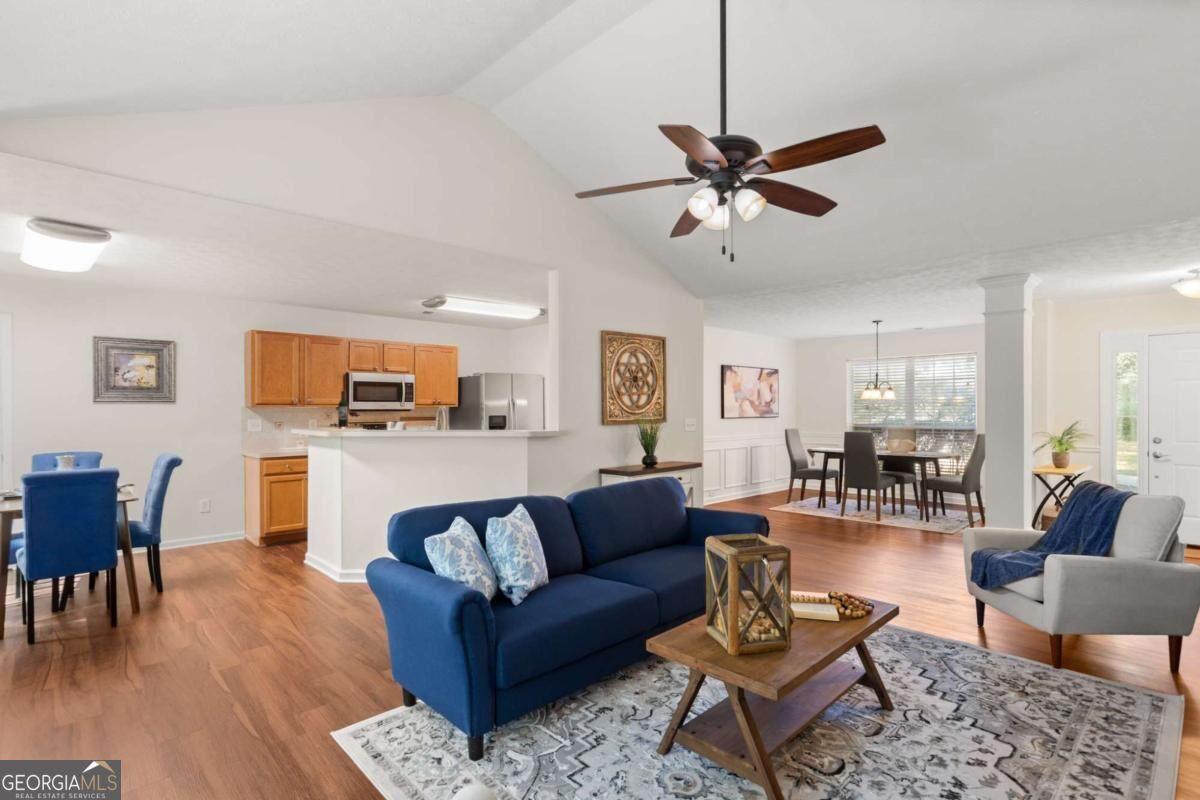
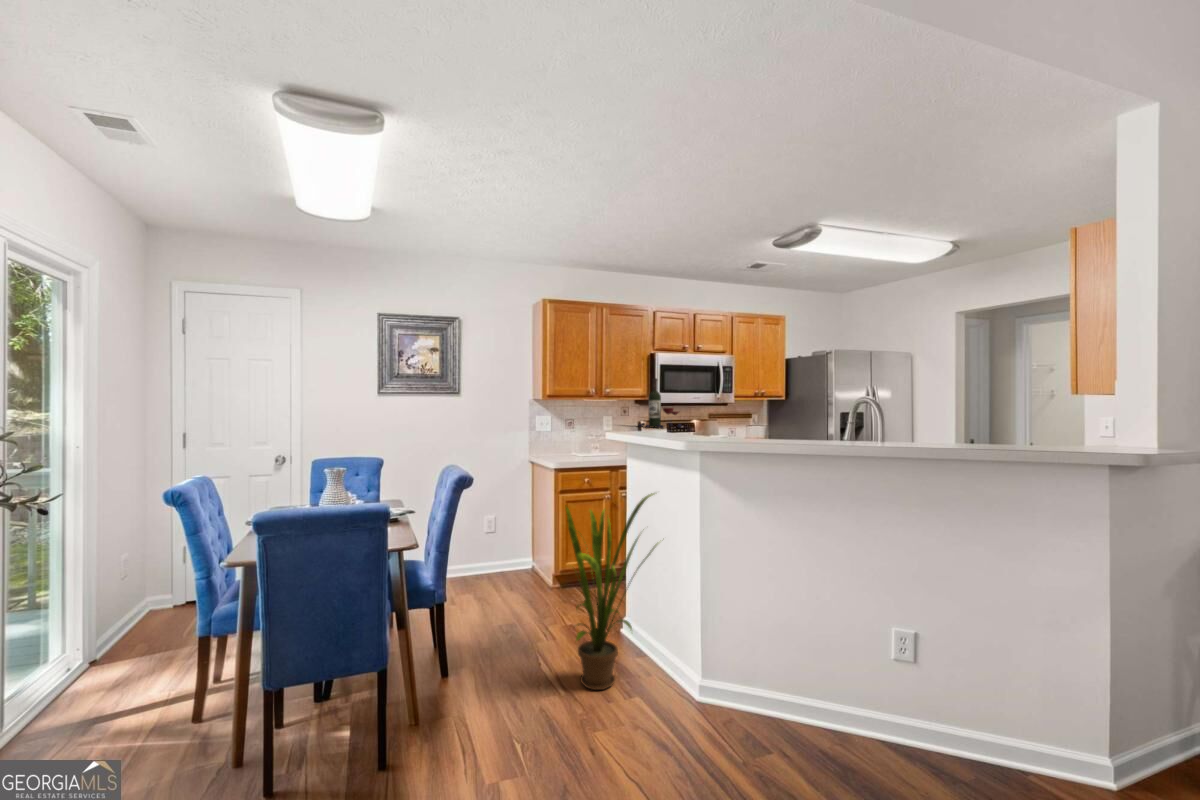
house plant: none [251,462,326,589] -> present [566,493,658,690]

